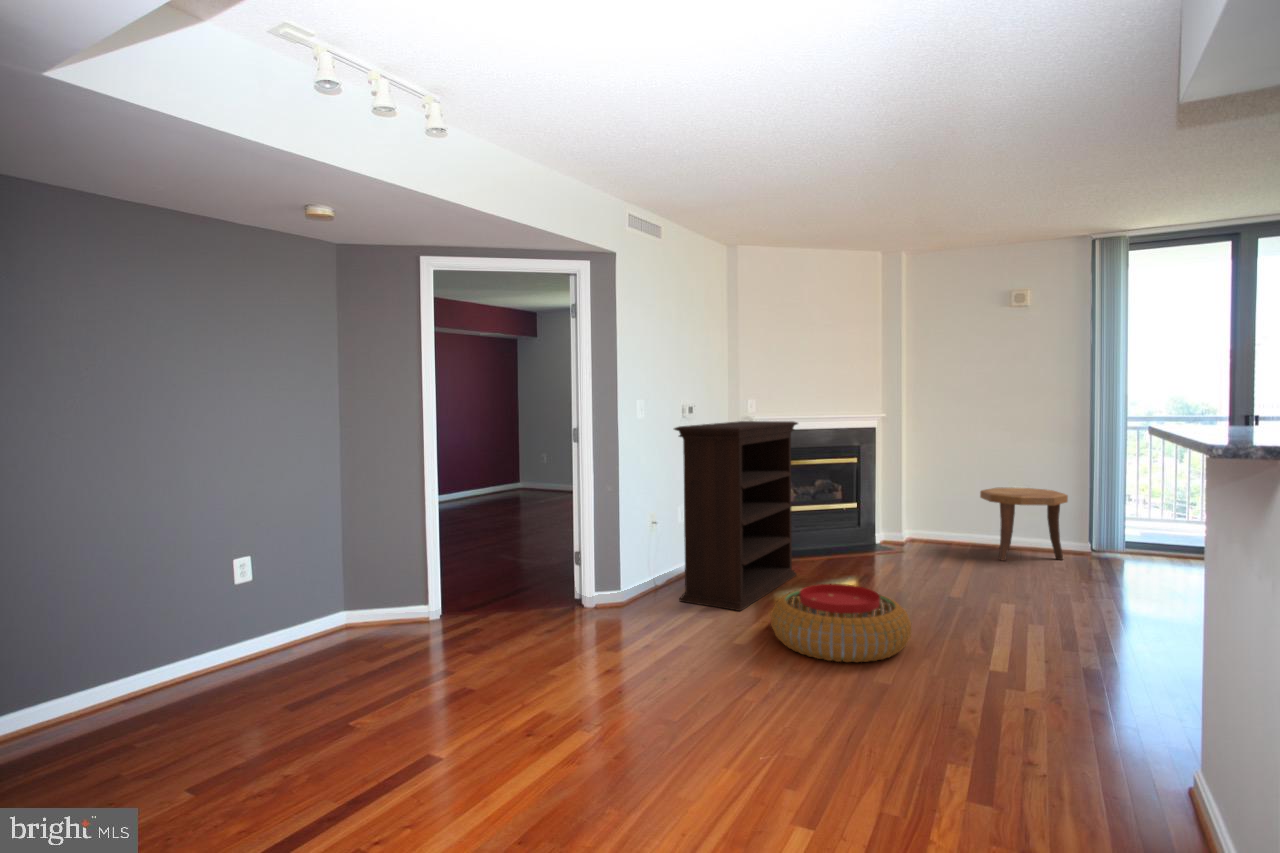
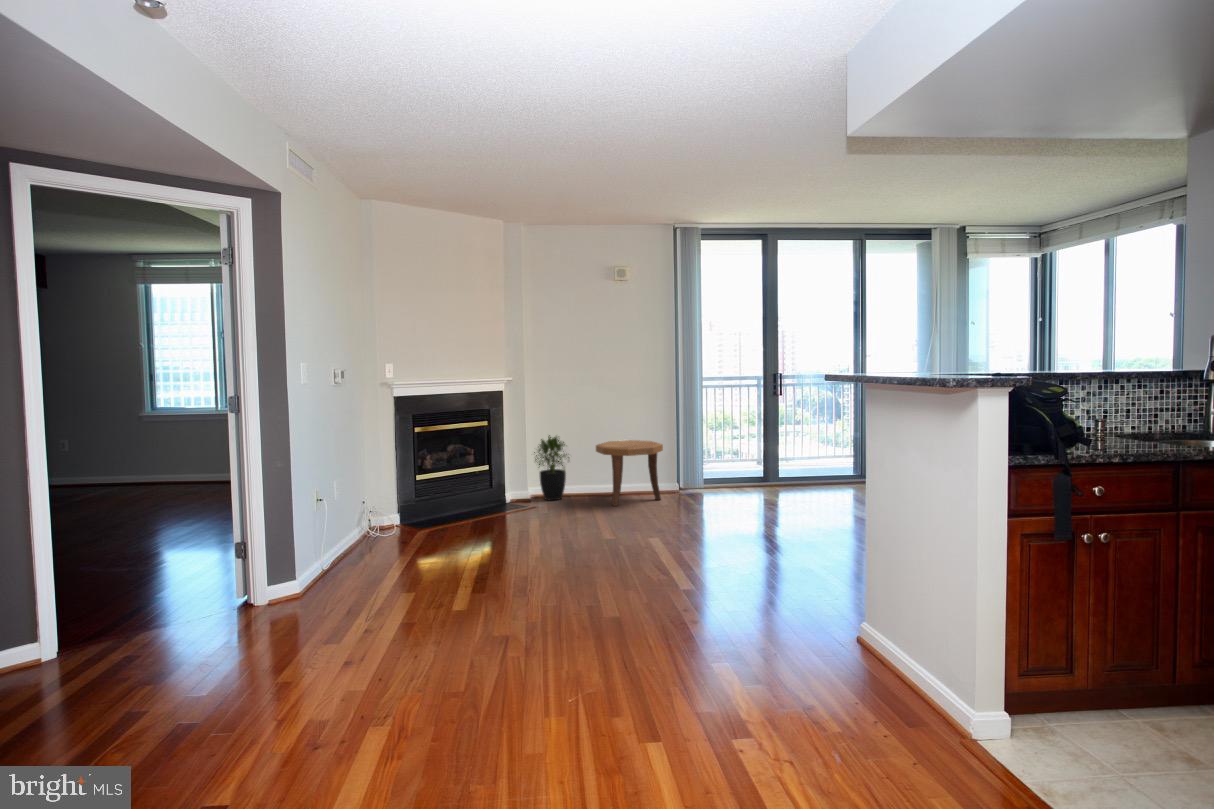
bookshelf: present [674,421,798,611] -> none [268,386,427,597]
potted plant: none [903,475,954,547] -> present [534,435,569,500]
pouf: present [771,584,911,662] -> none [388,554,537,643]

